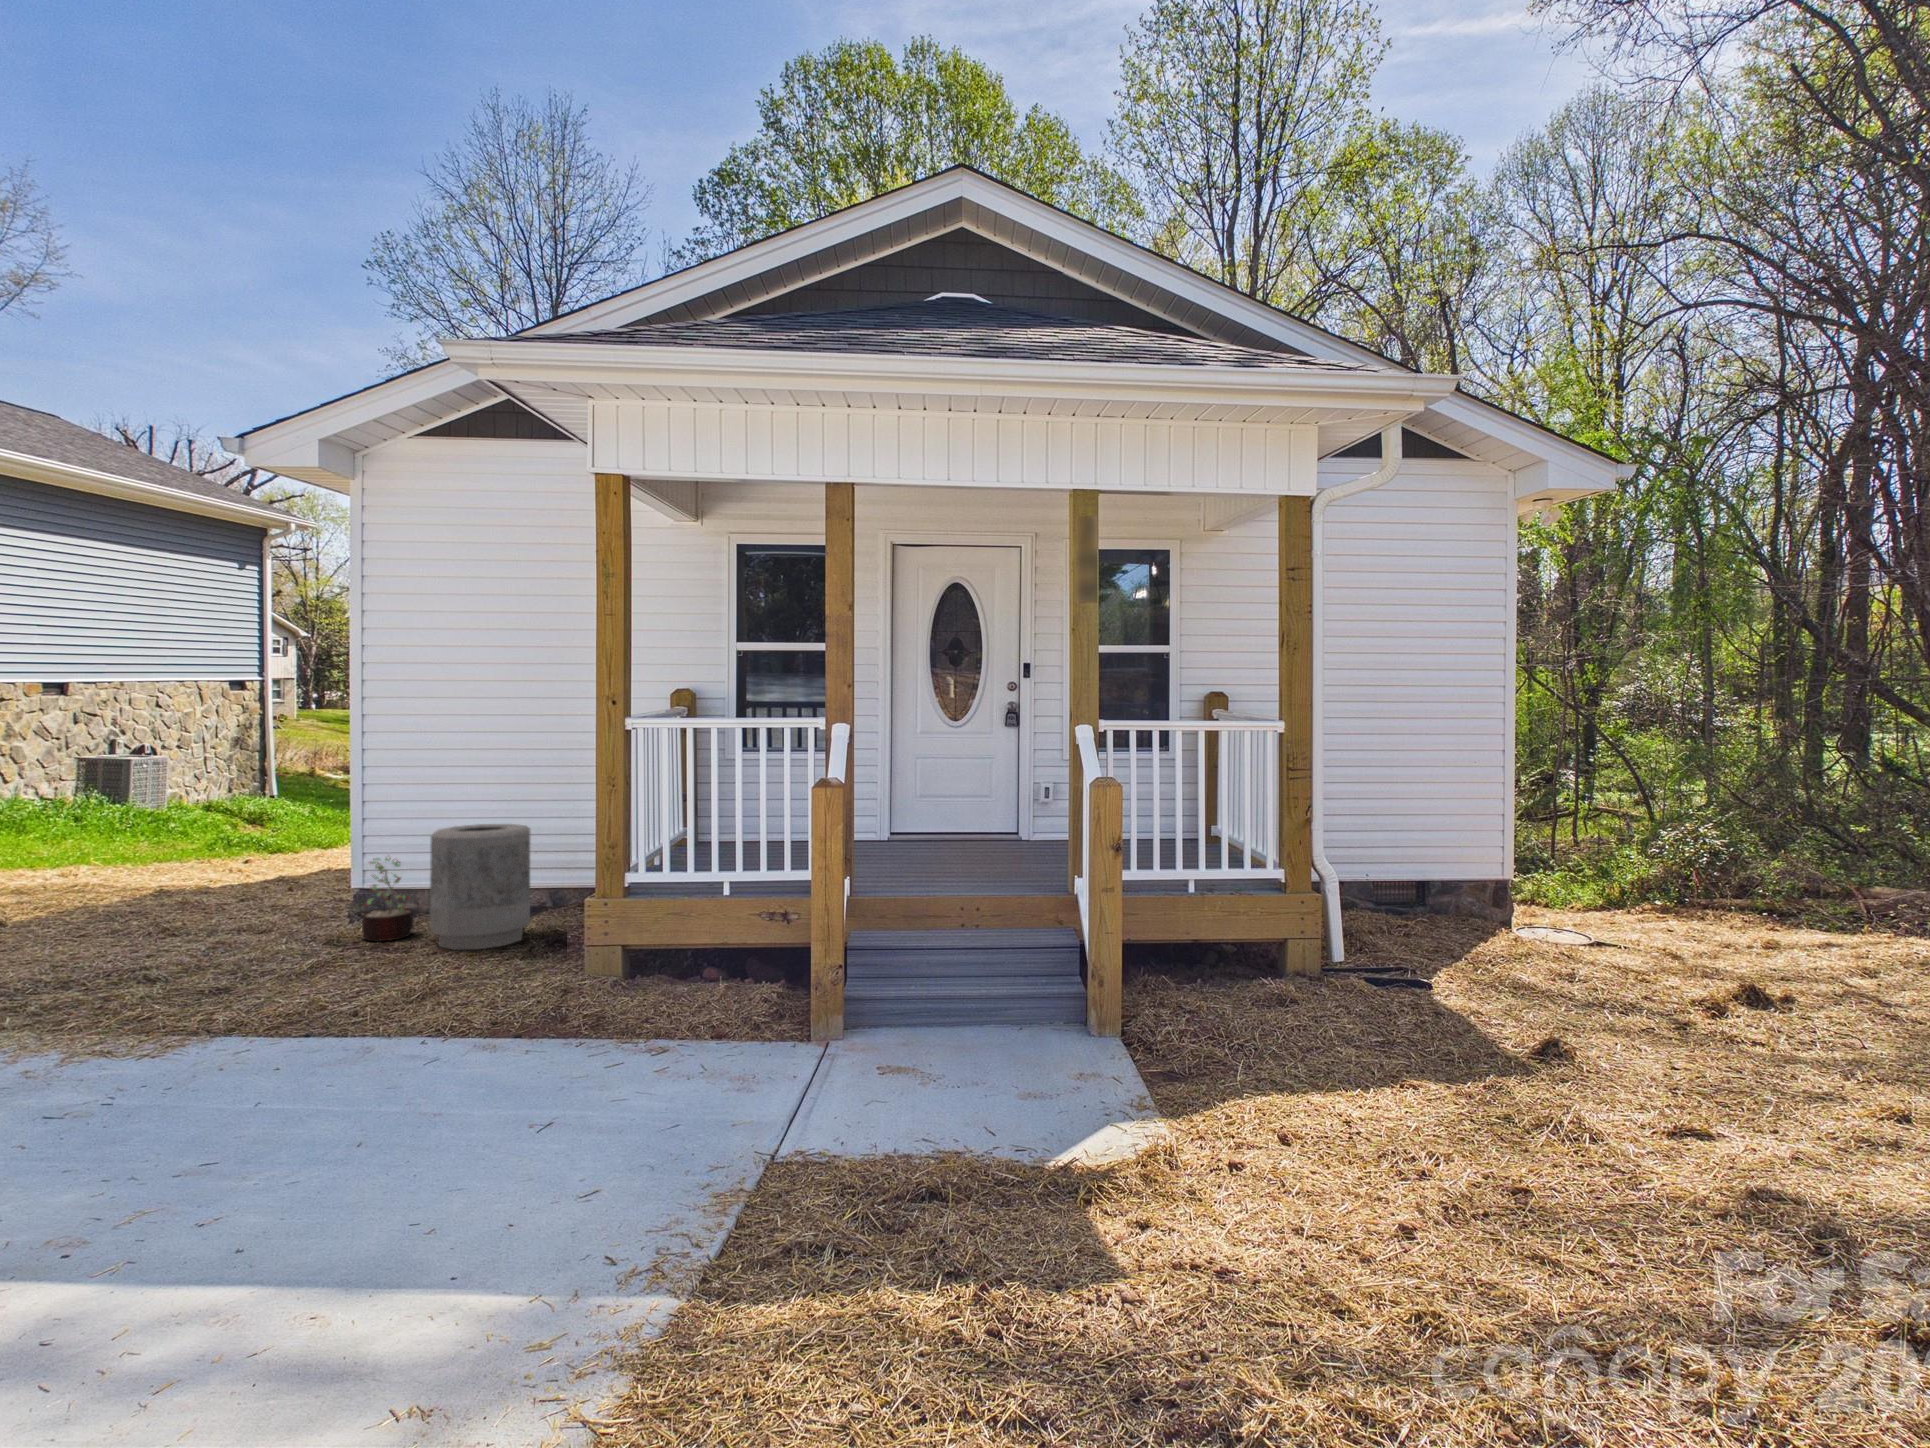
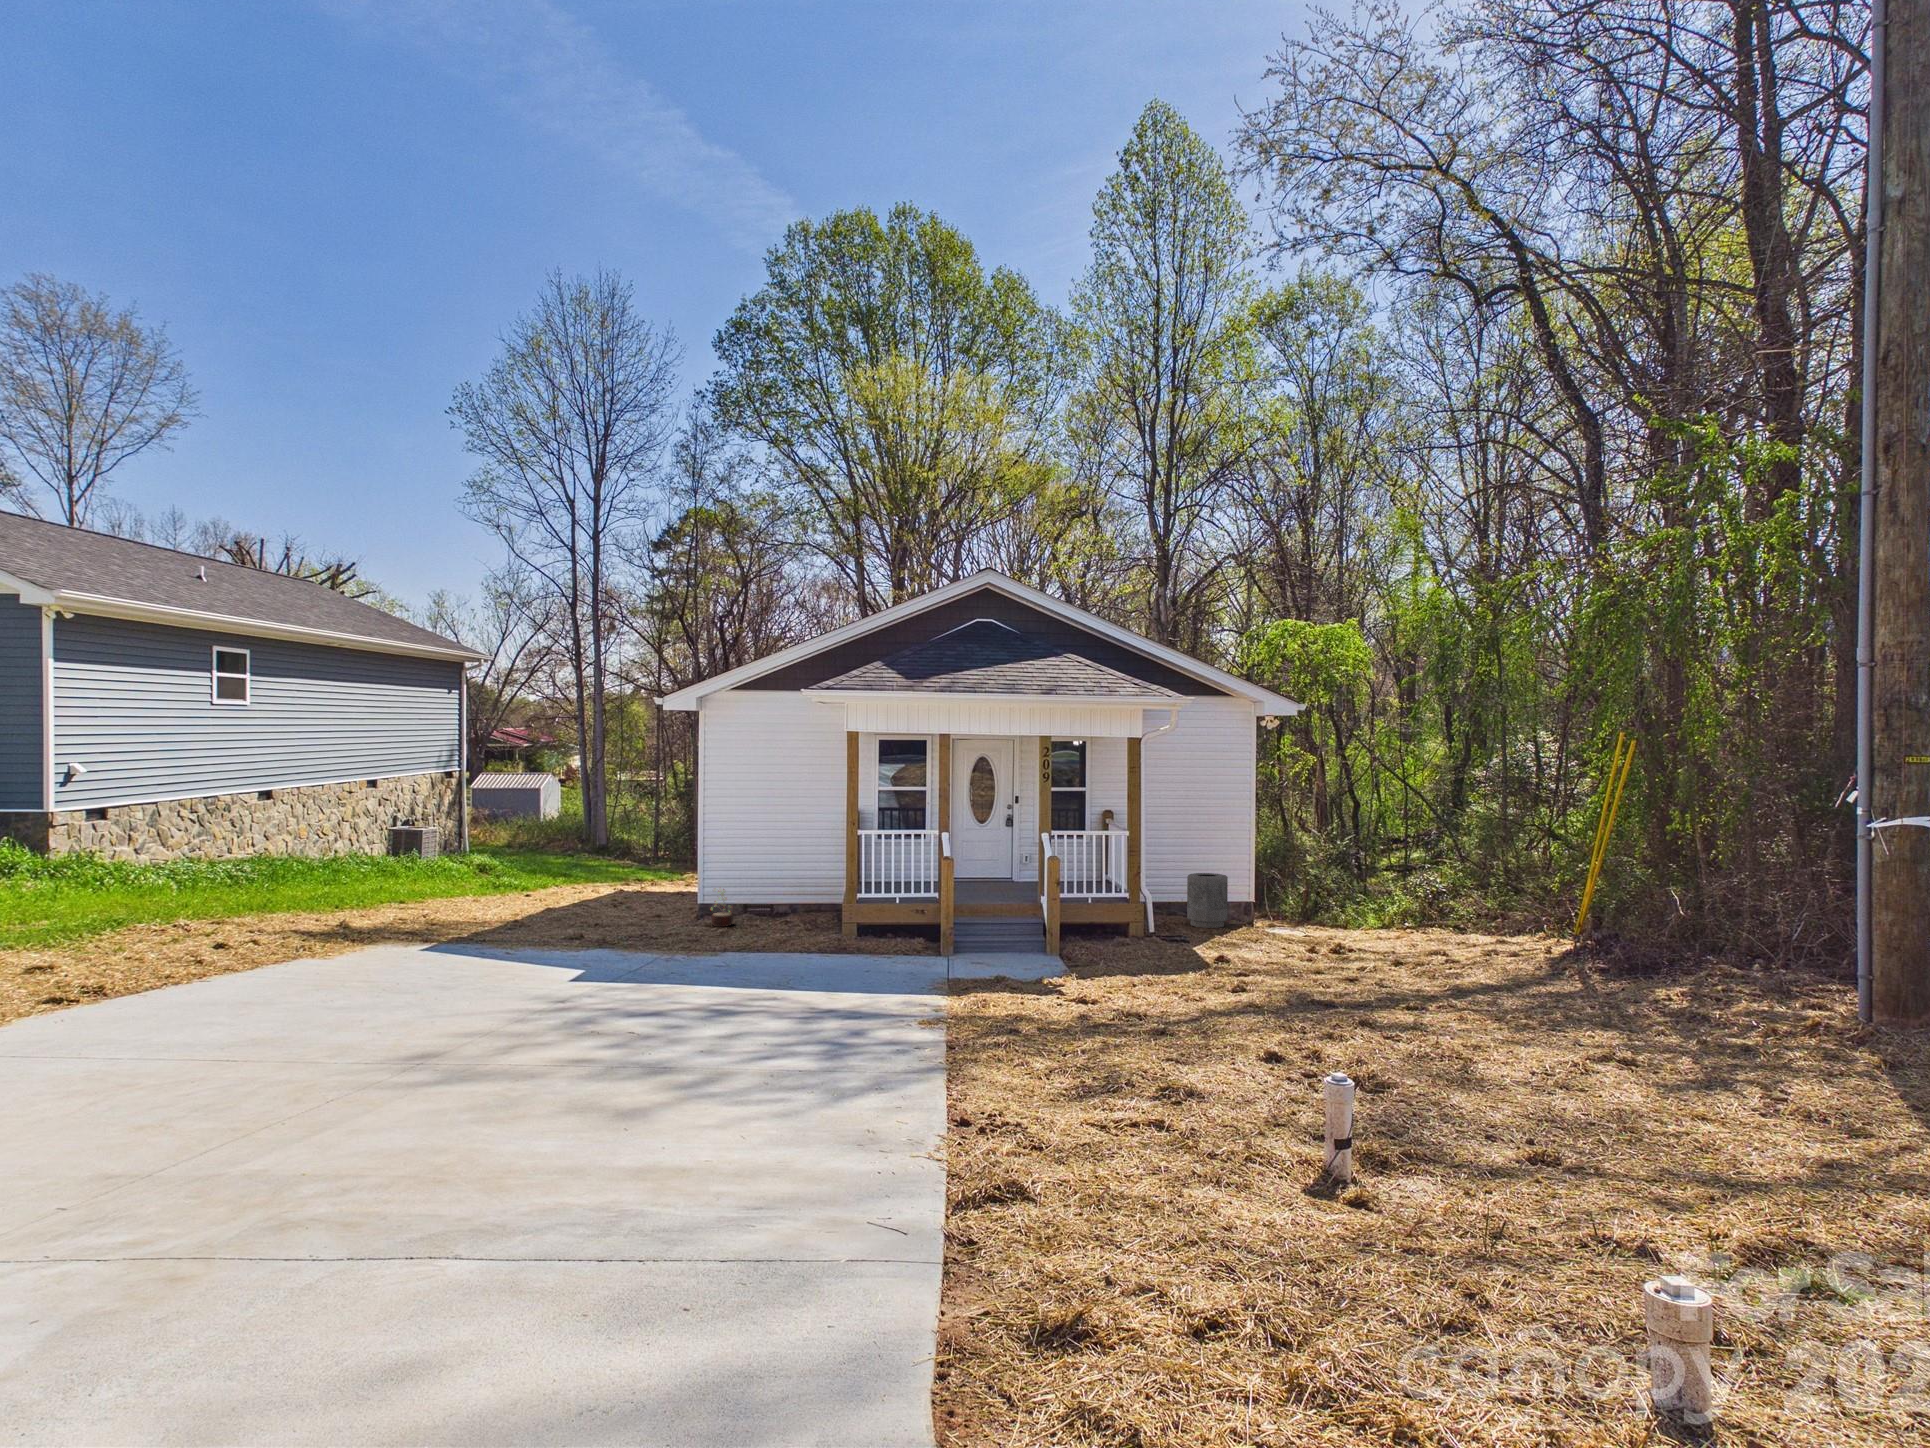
trash can: present [430,824,530,950] -> present [1187,873,1228,928]

